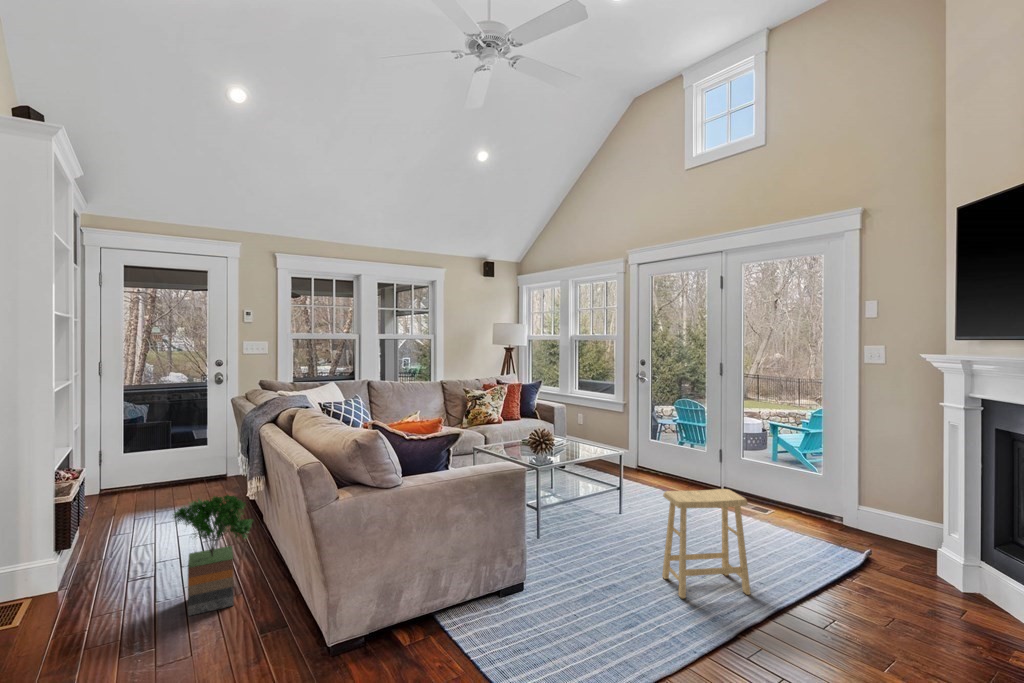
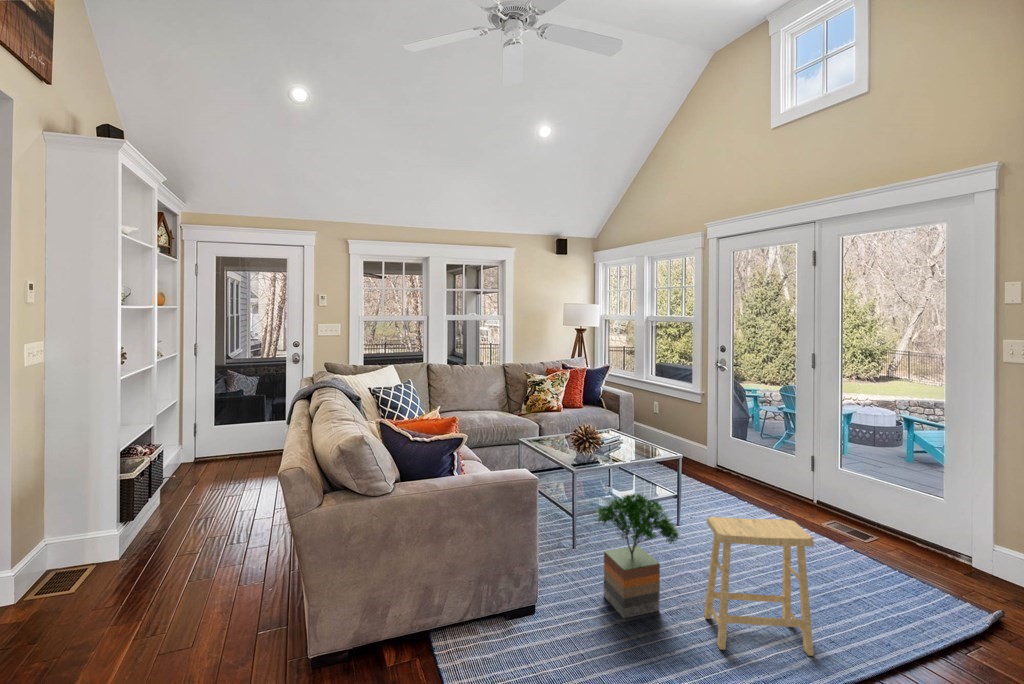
potted tree: present [174,495,252,616] -> present [597,494,679,619]

